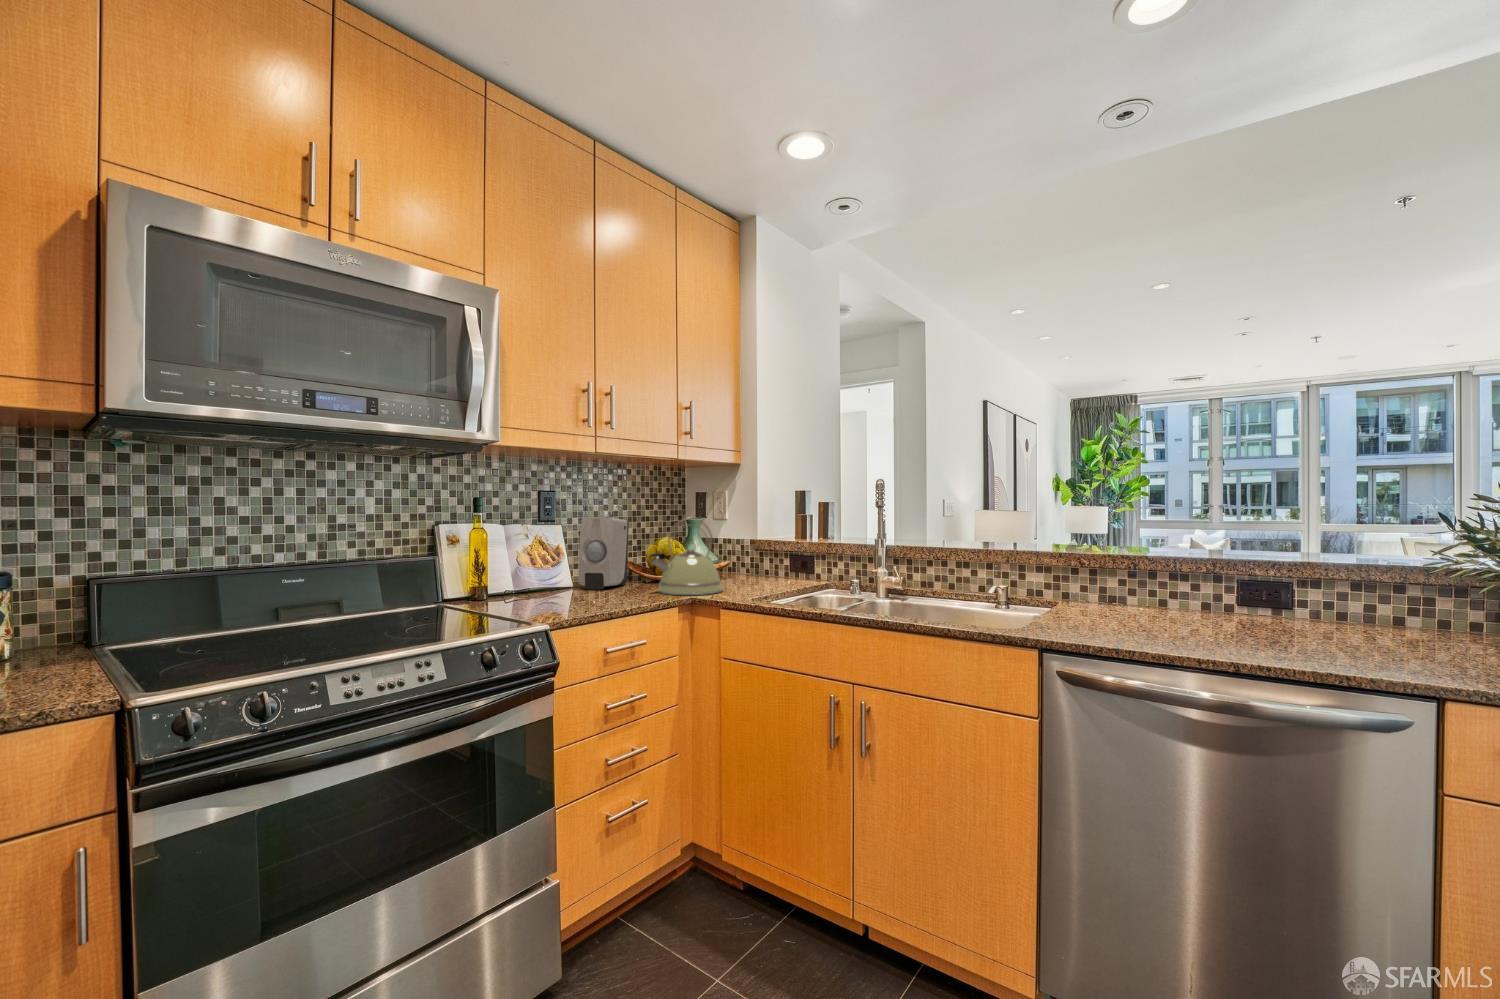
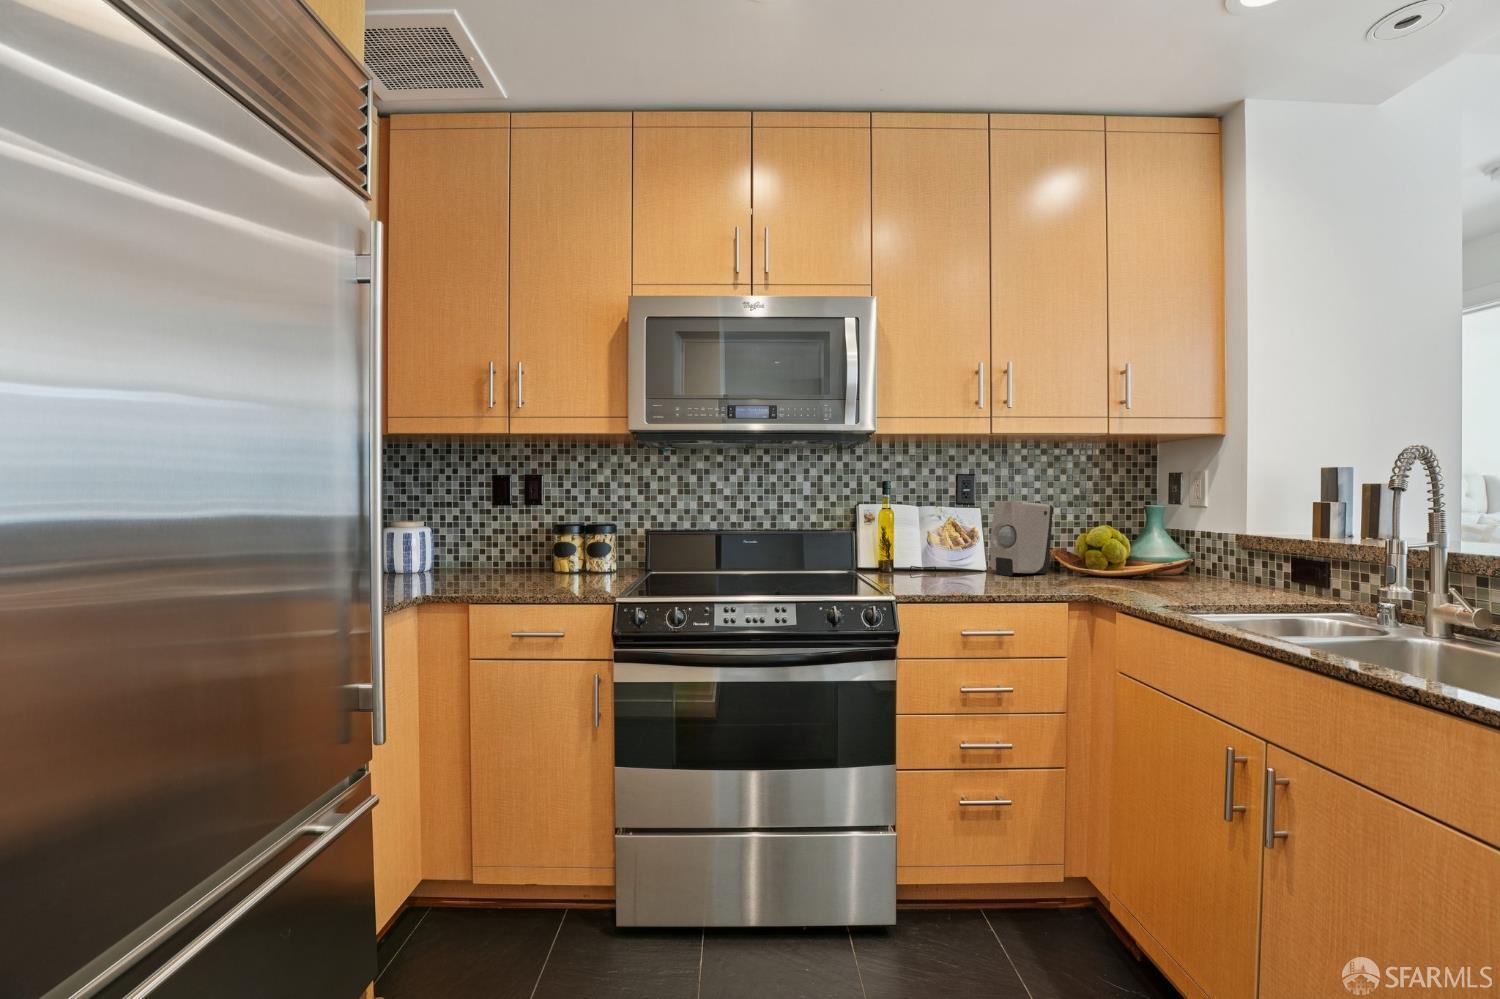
kettle: present [650,518,723,595] -> none [1055,503,1150,594]

